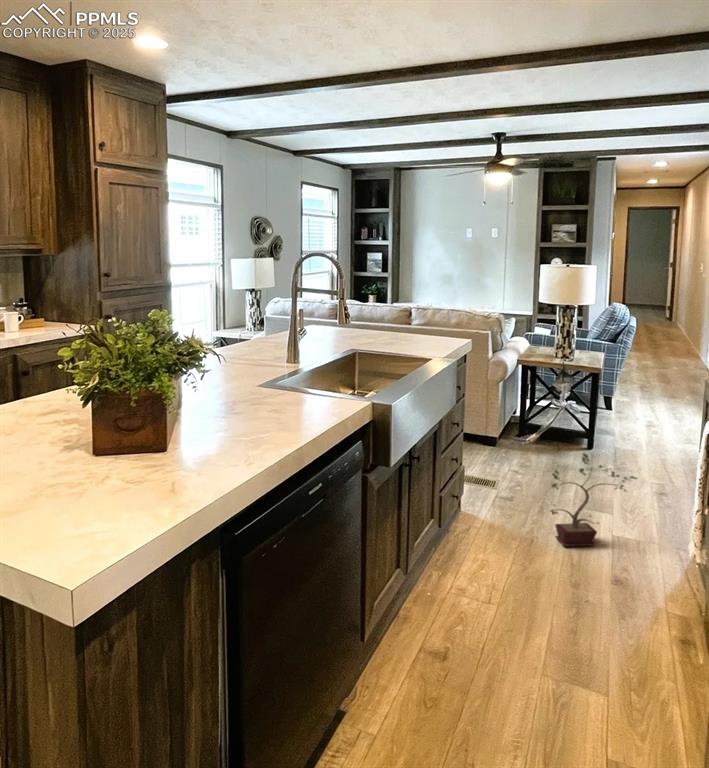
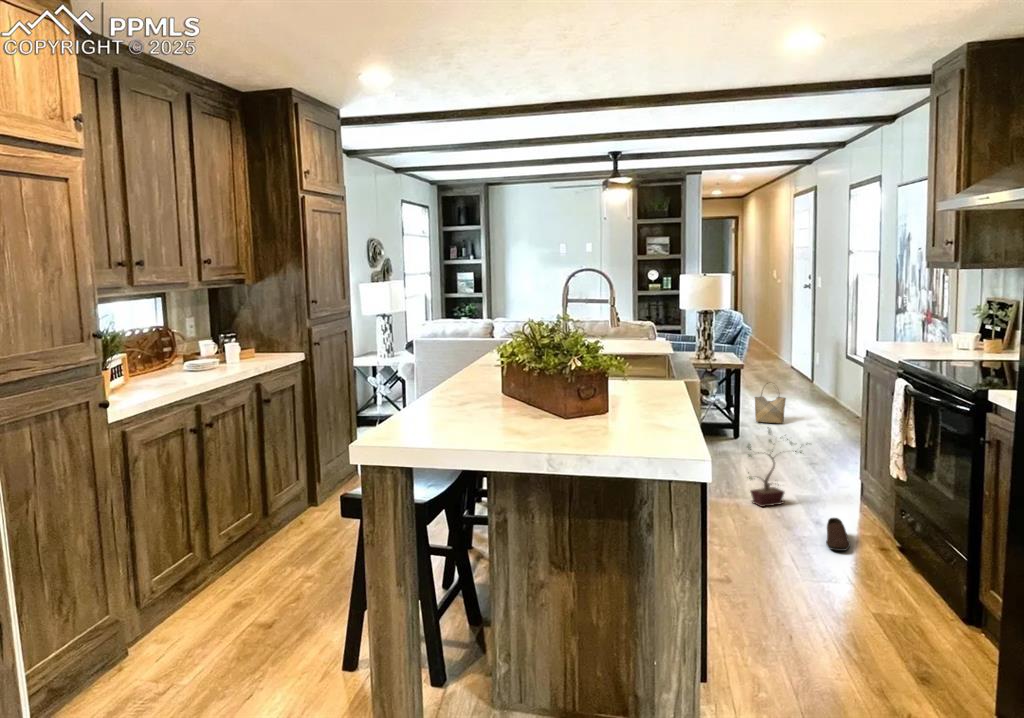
woven basket: none [623,387,660,433] -> present [755,383,786,423]
shoe: none [615,583,648,635] -> present [826,518,850,551]

